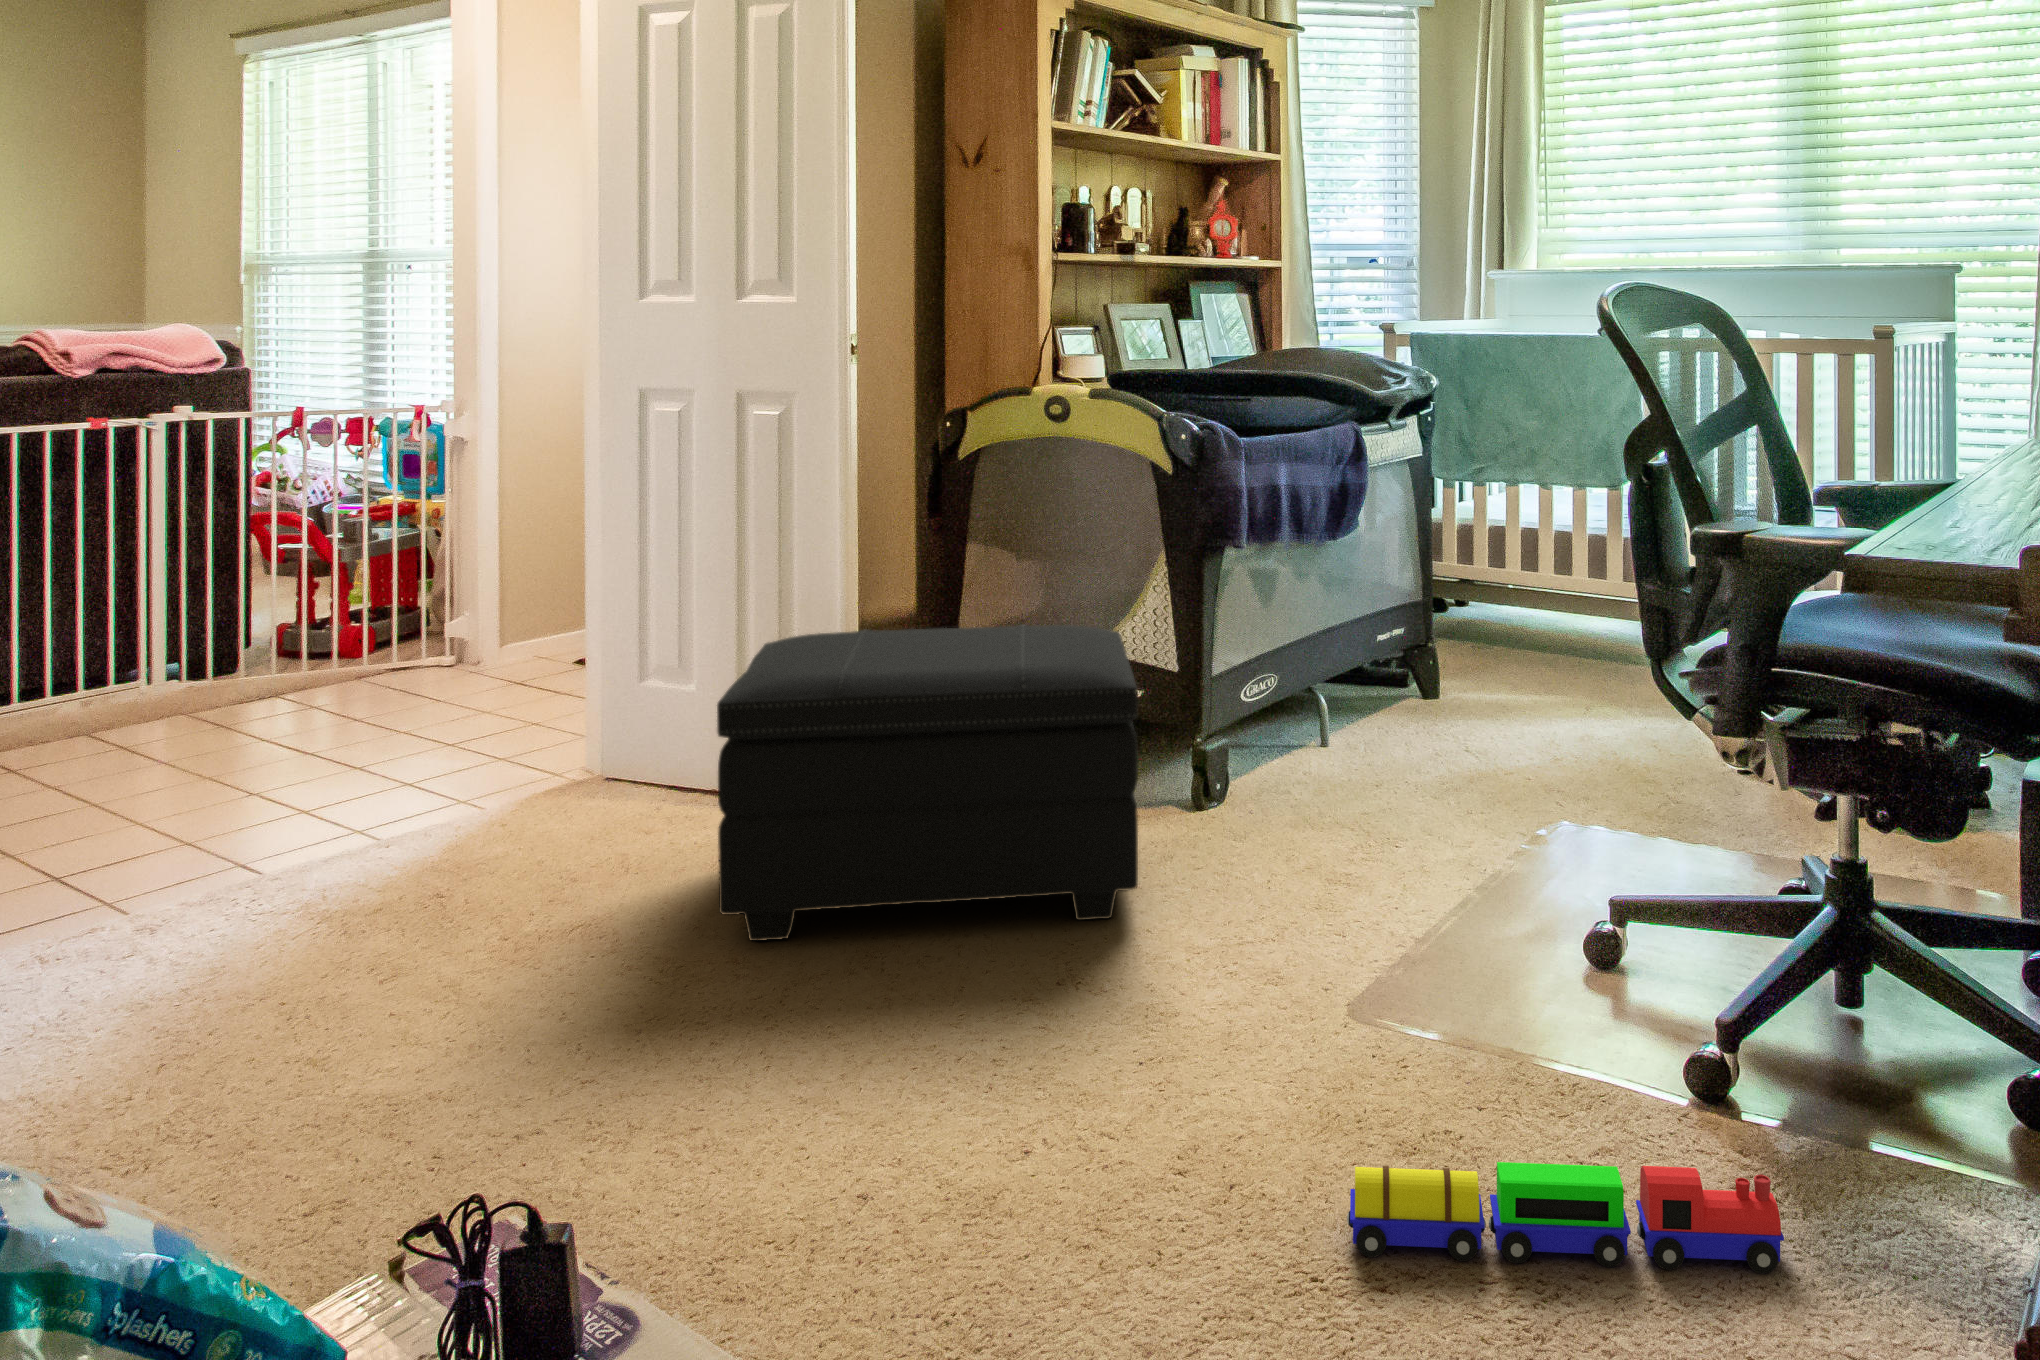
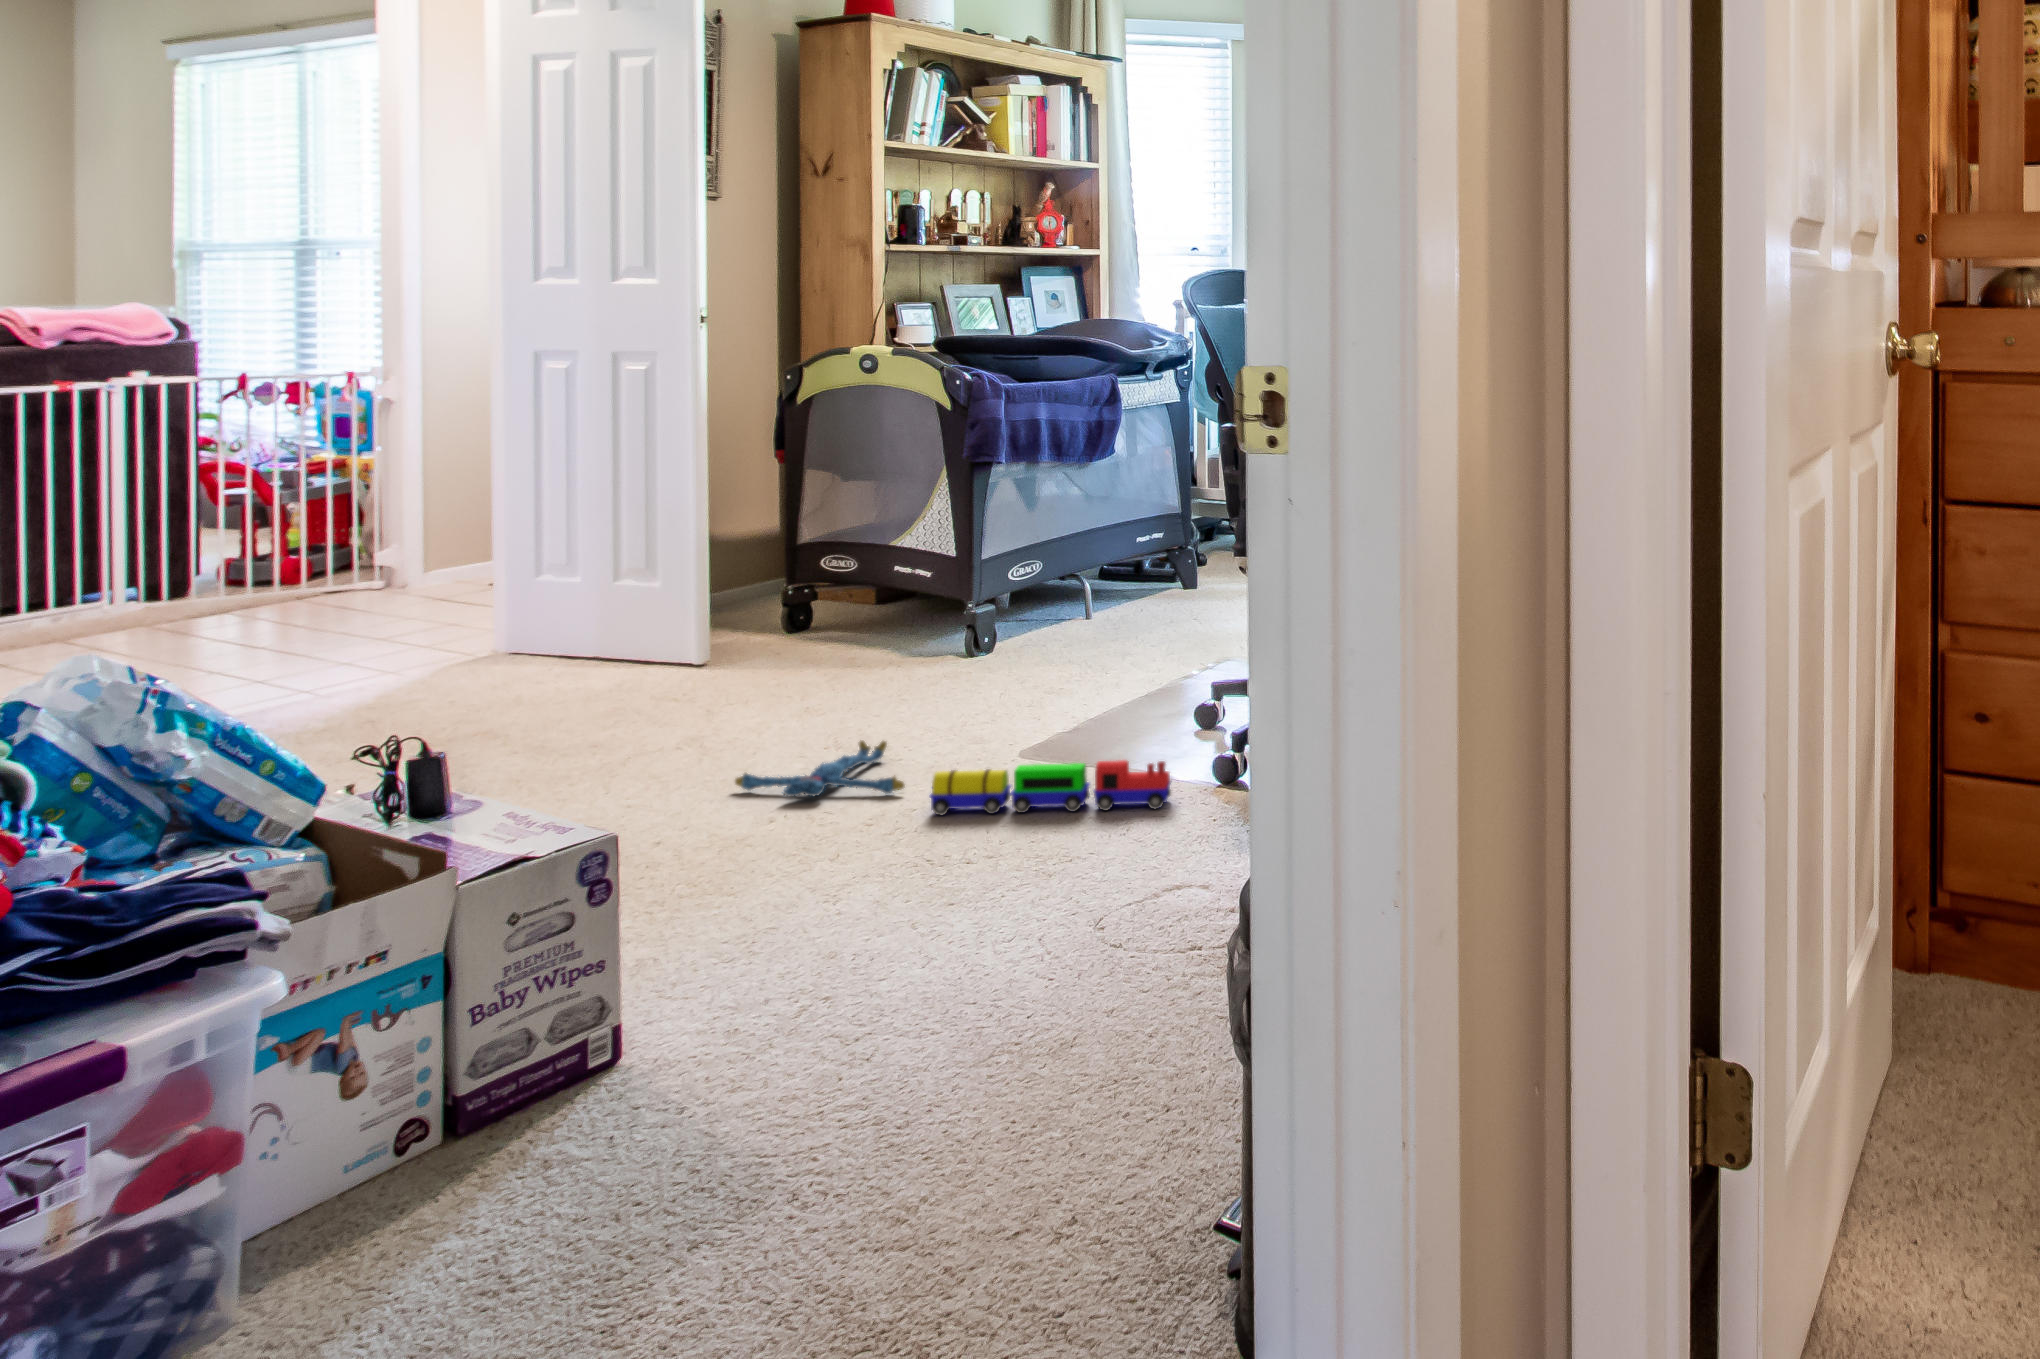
footstool: present [717,624,1138,941] -> none [578,515,902,721]
plush toy: none [986,1037,1274,1181] -> present [735,740,904,797]

